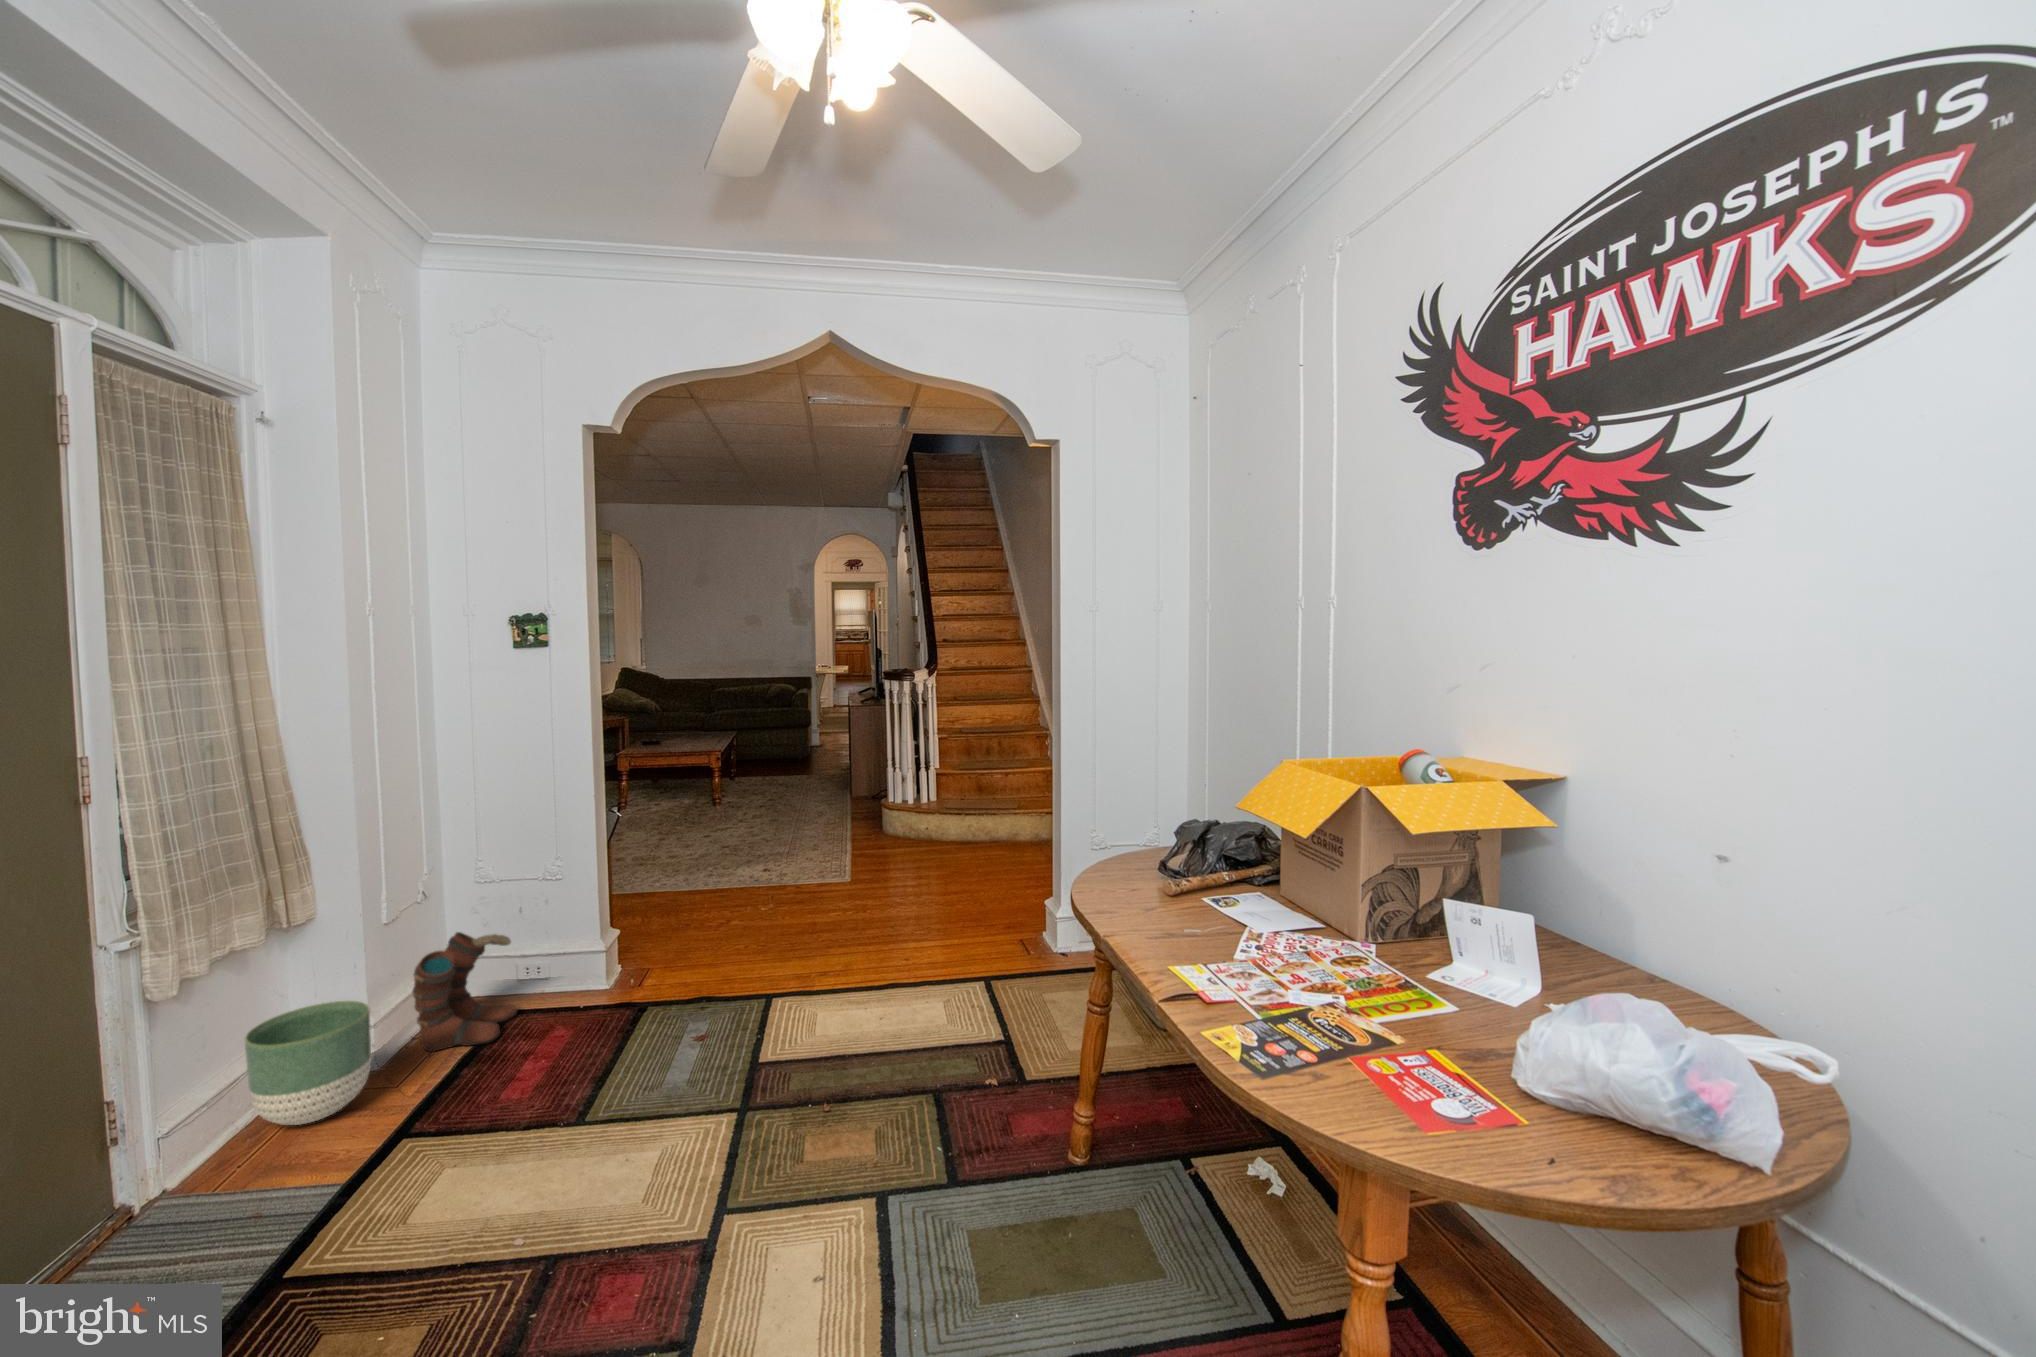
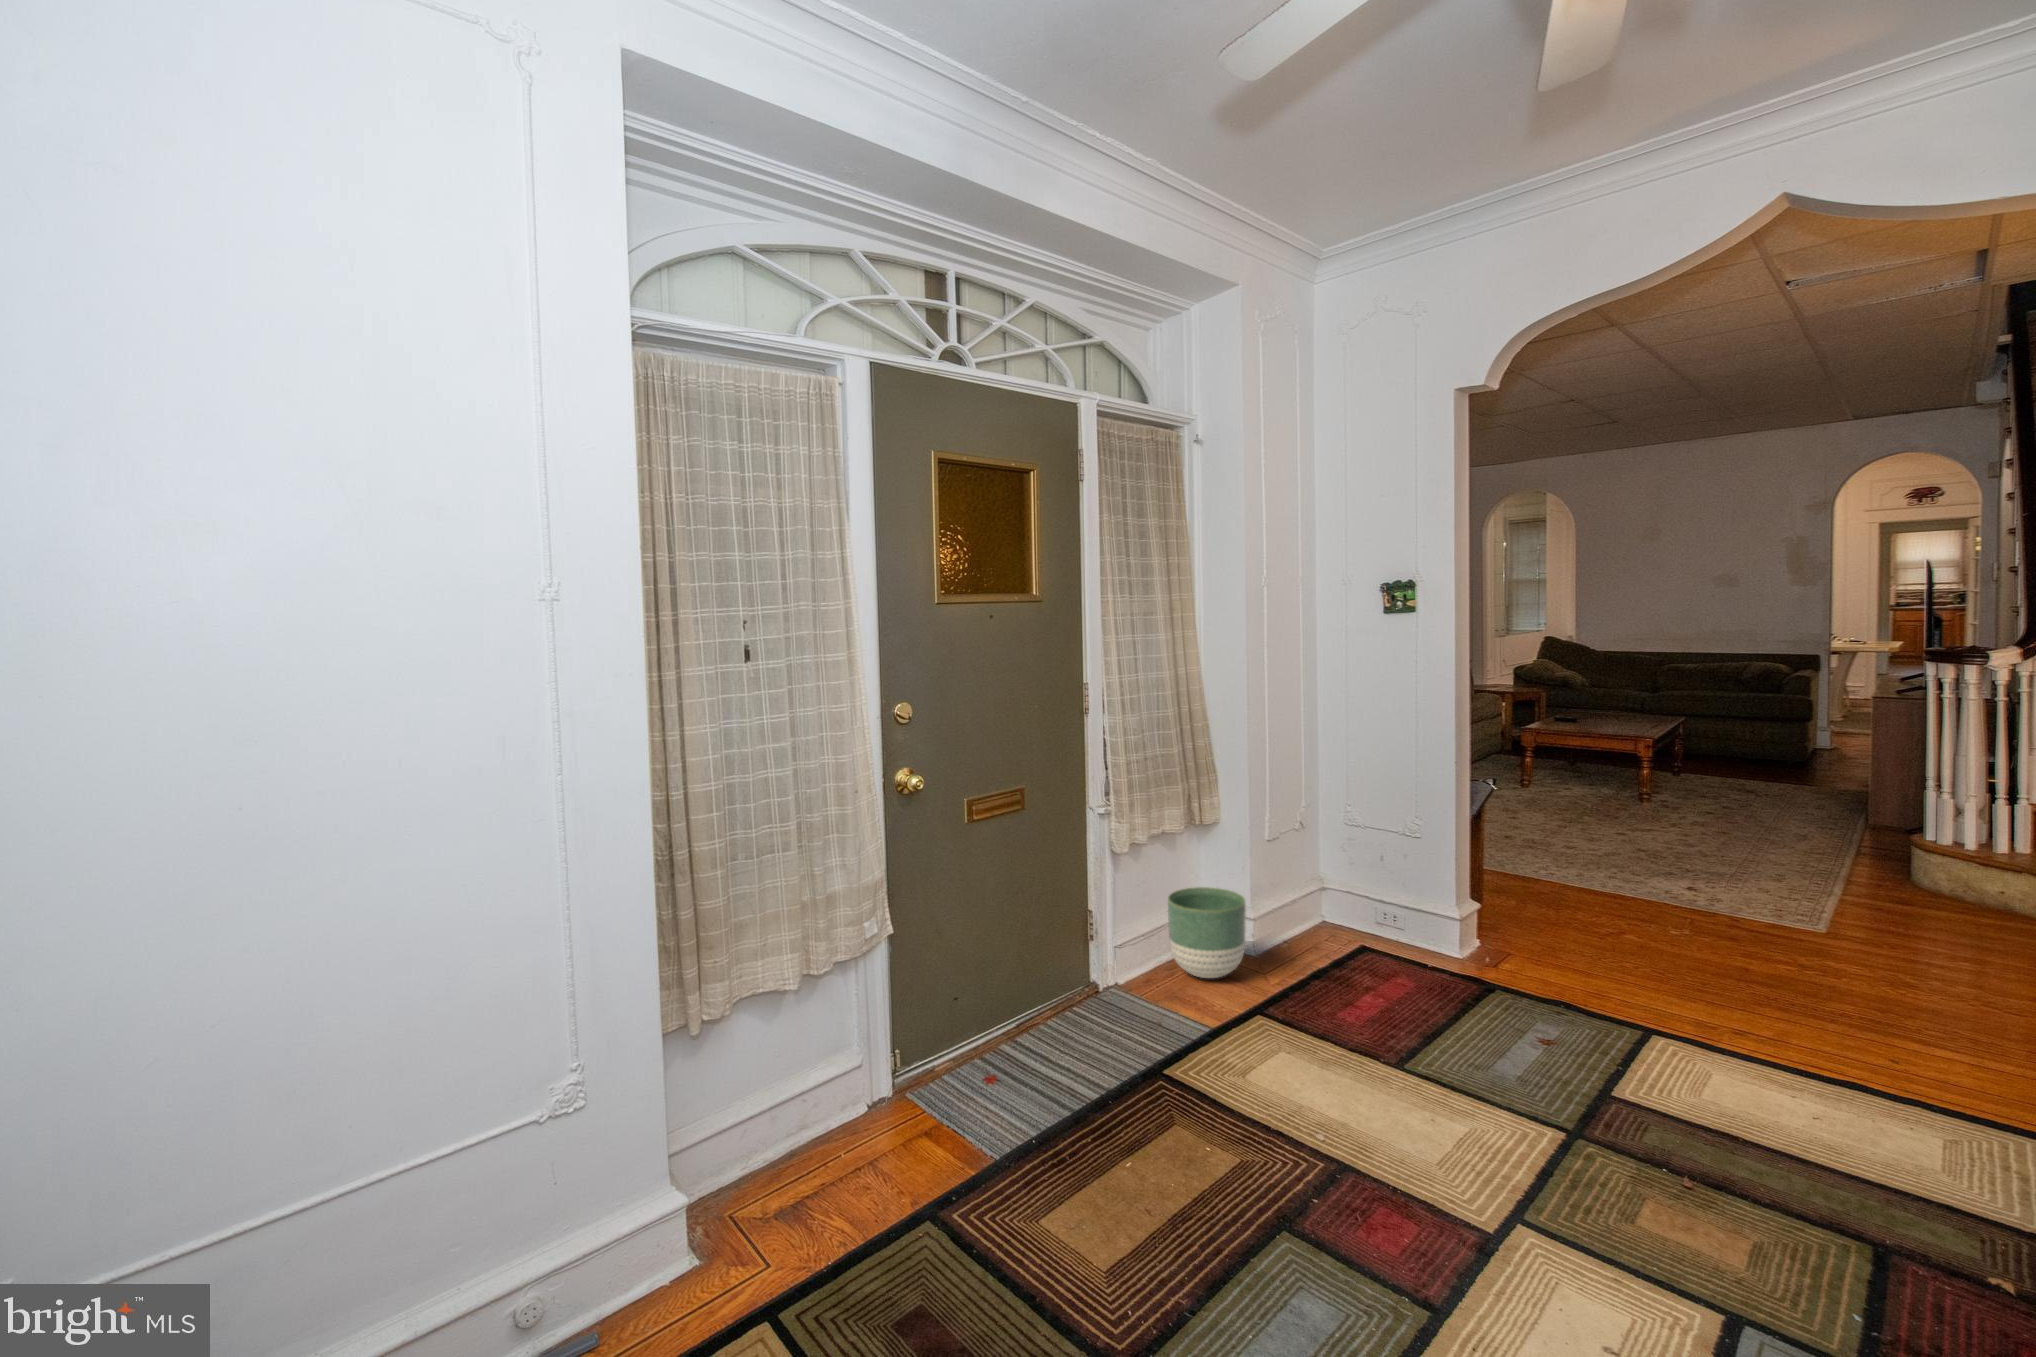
boots: present [413,932,517,1052] -> none [1281,861,1366,968]

